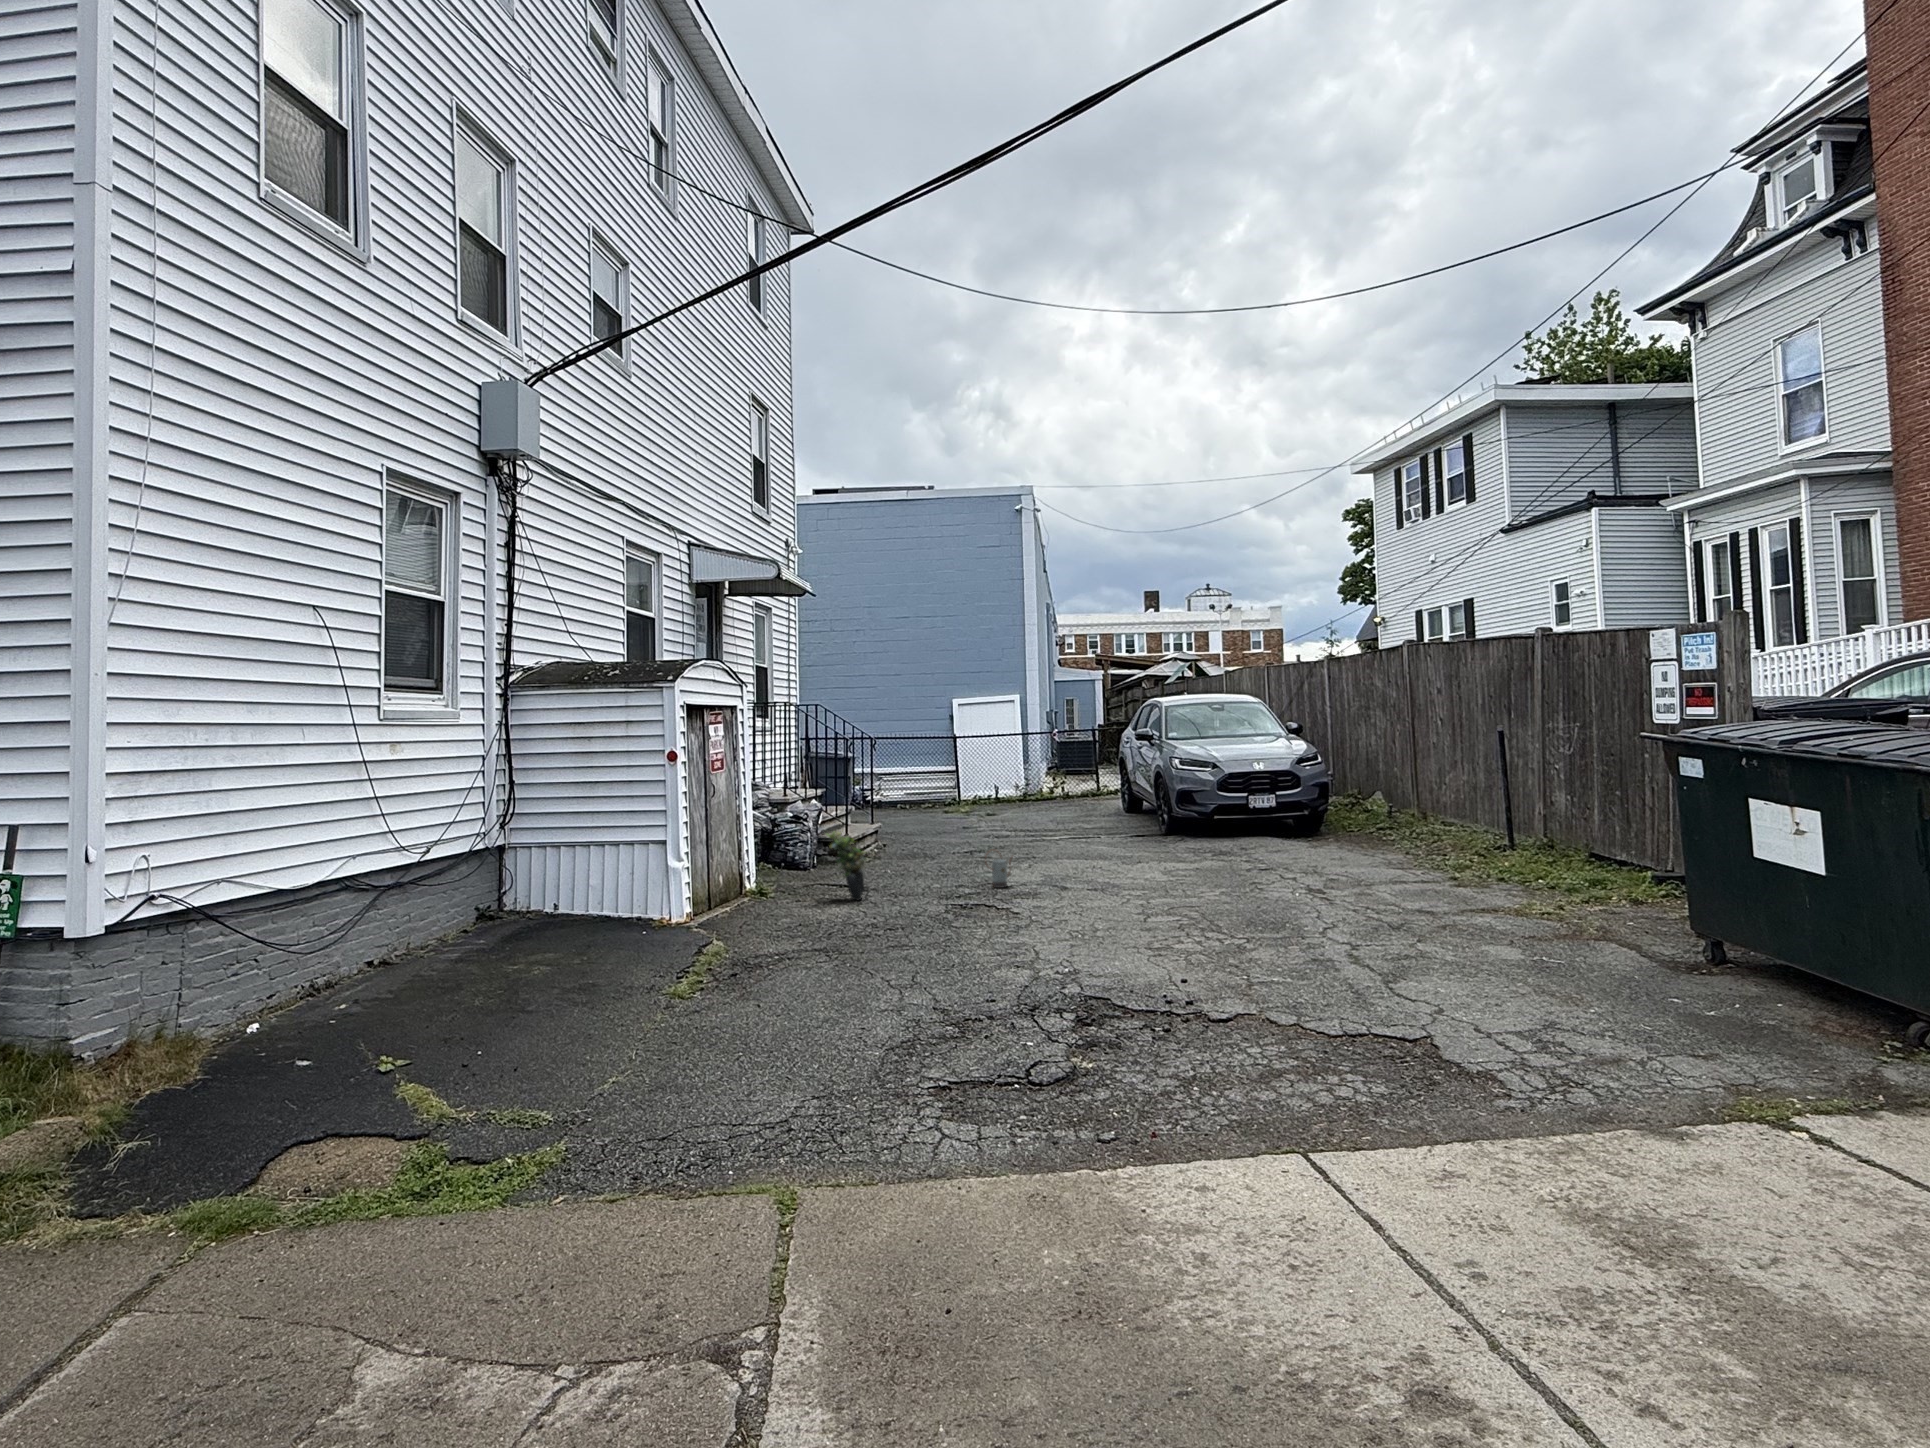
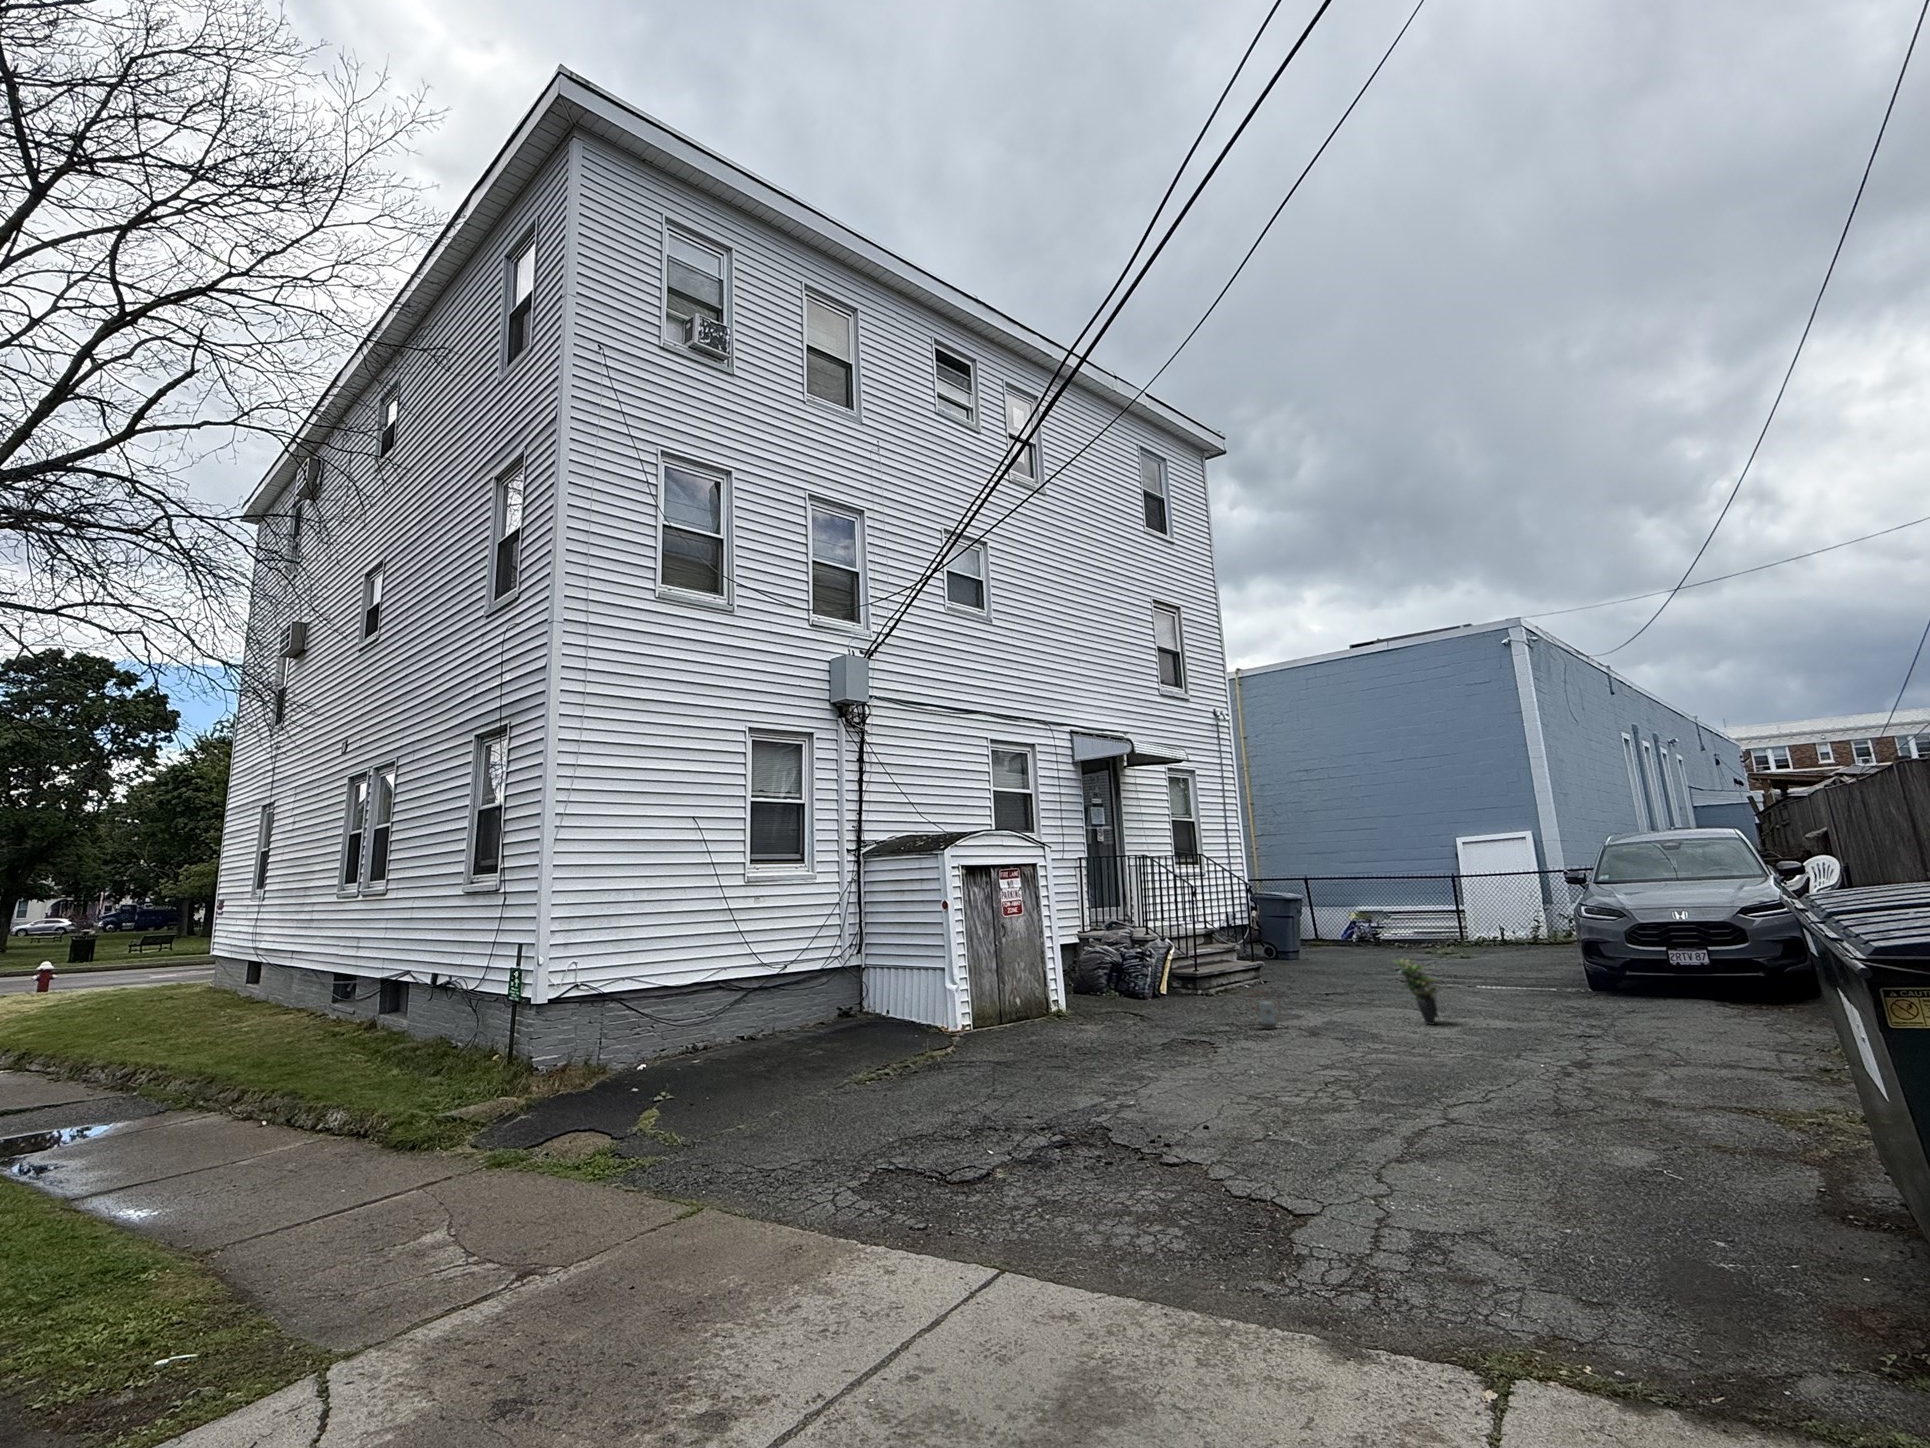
potted plant: present [827,831,867,900] -> present [1395,960,1438,1025]

